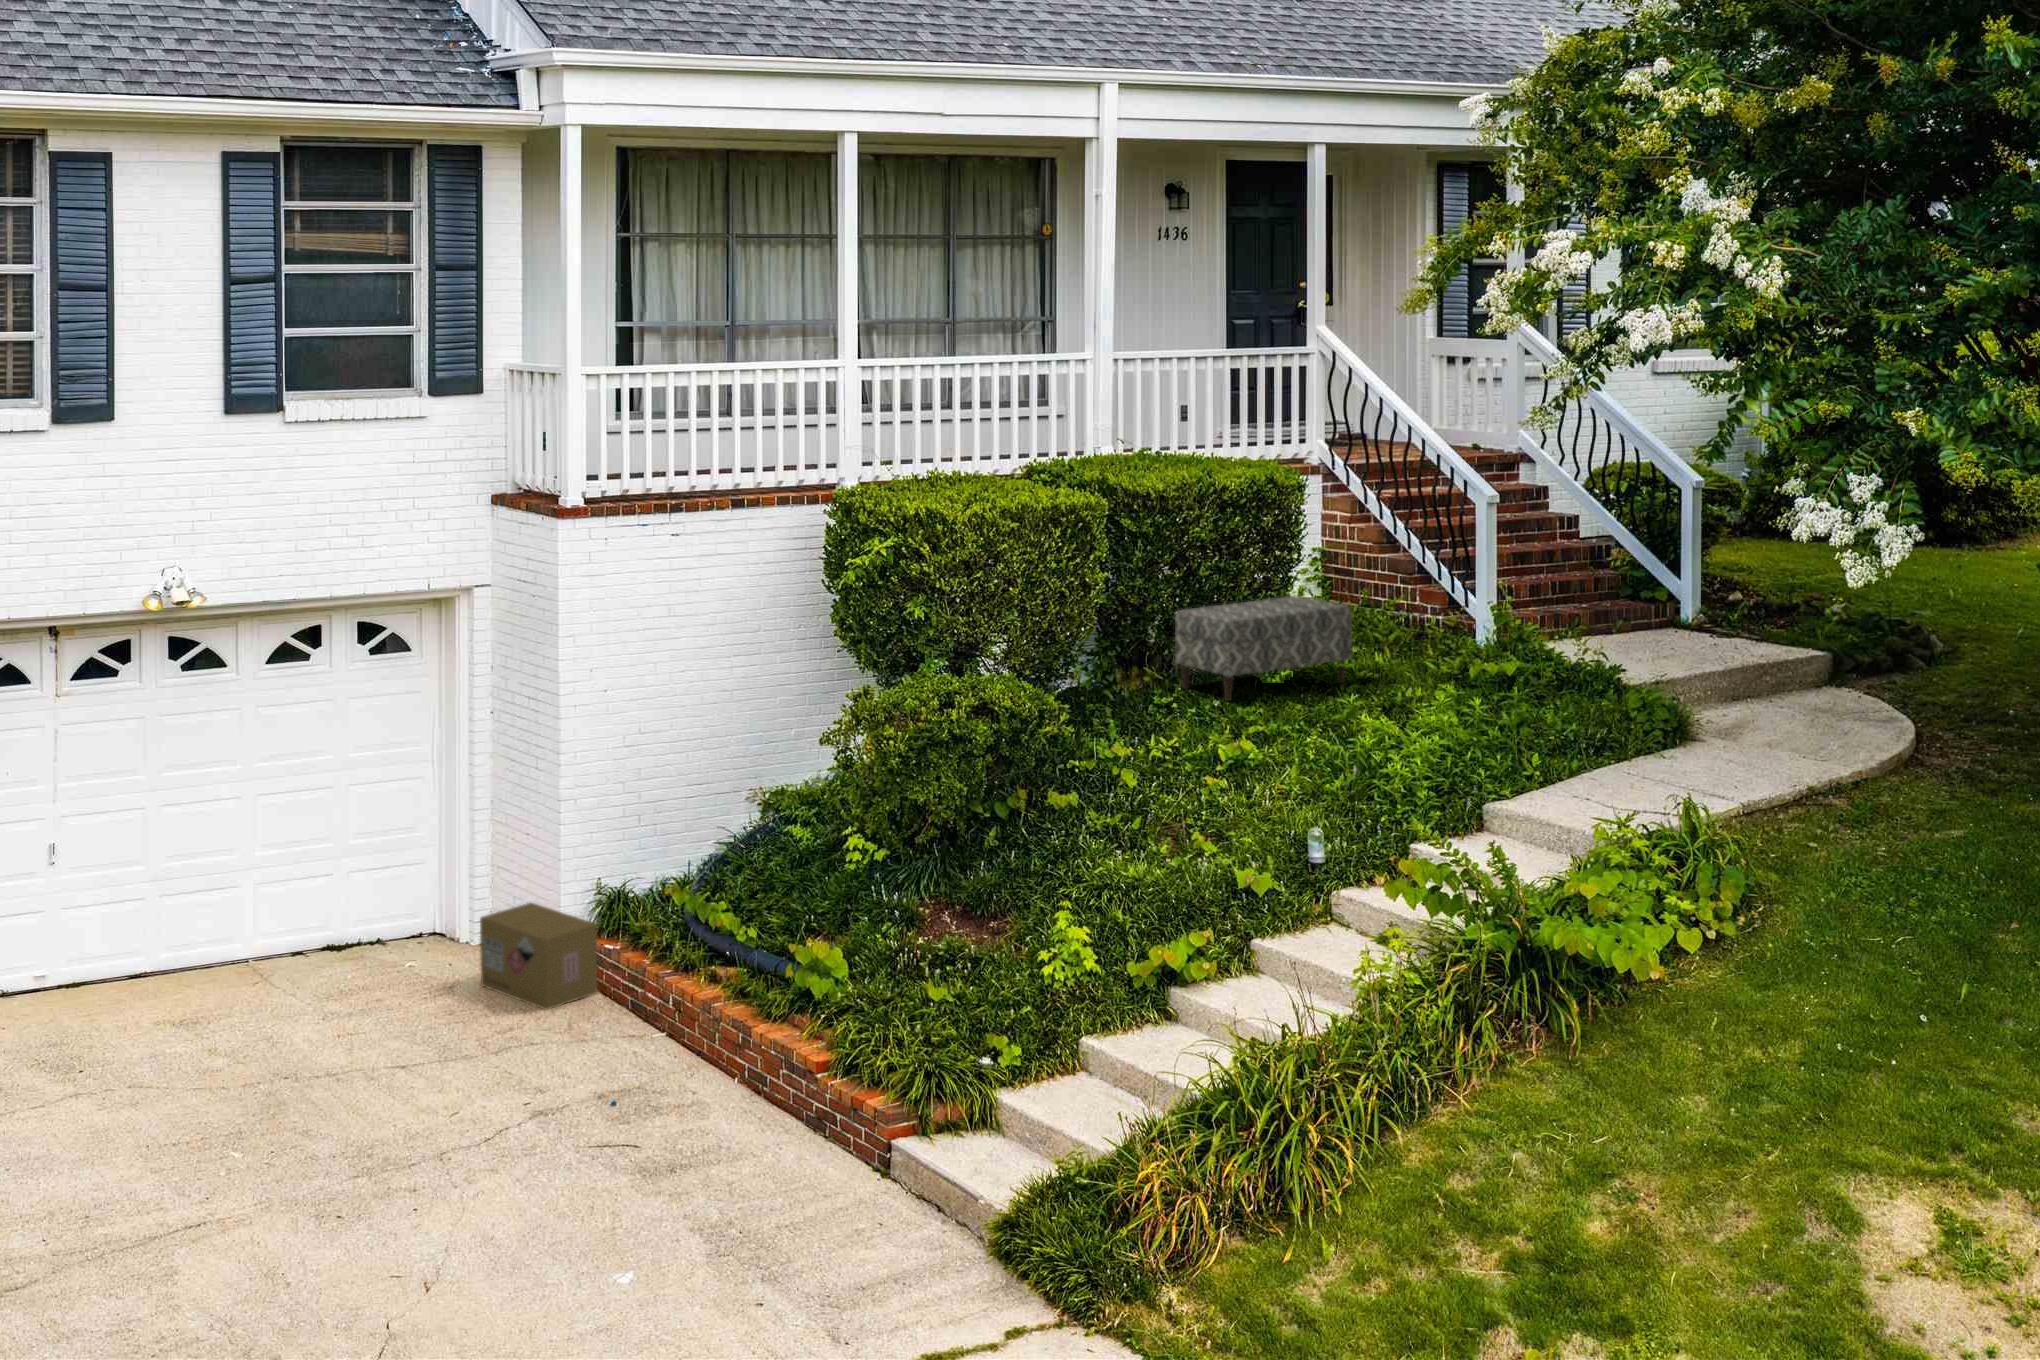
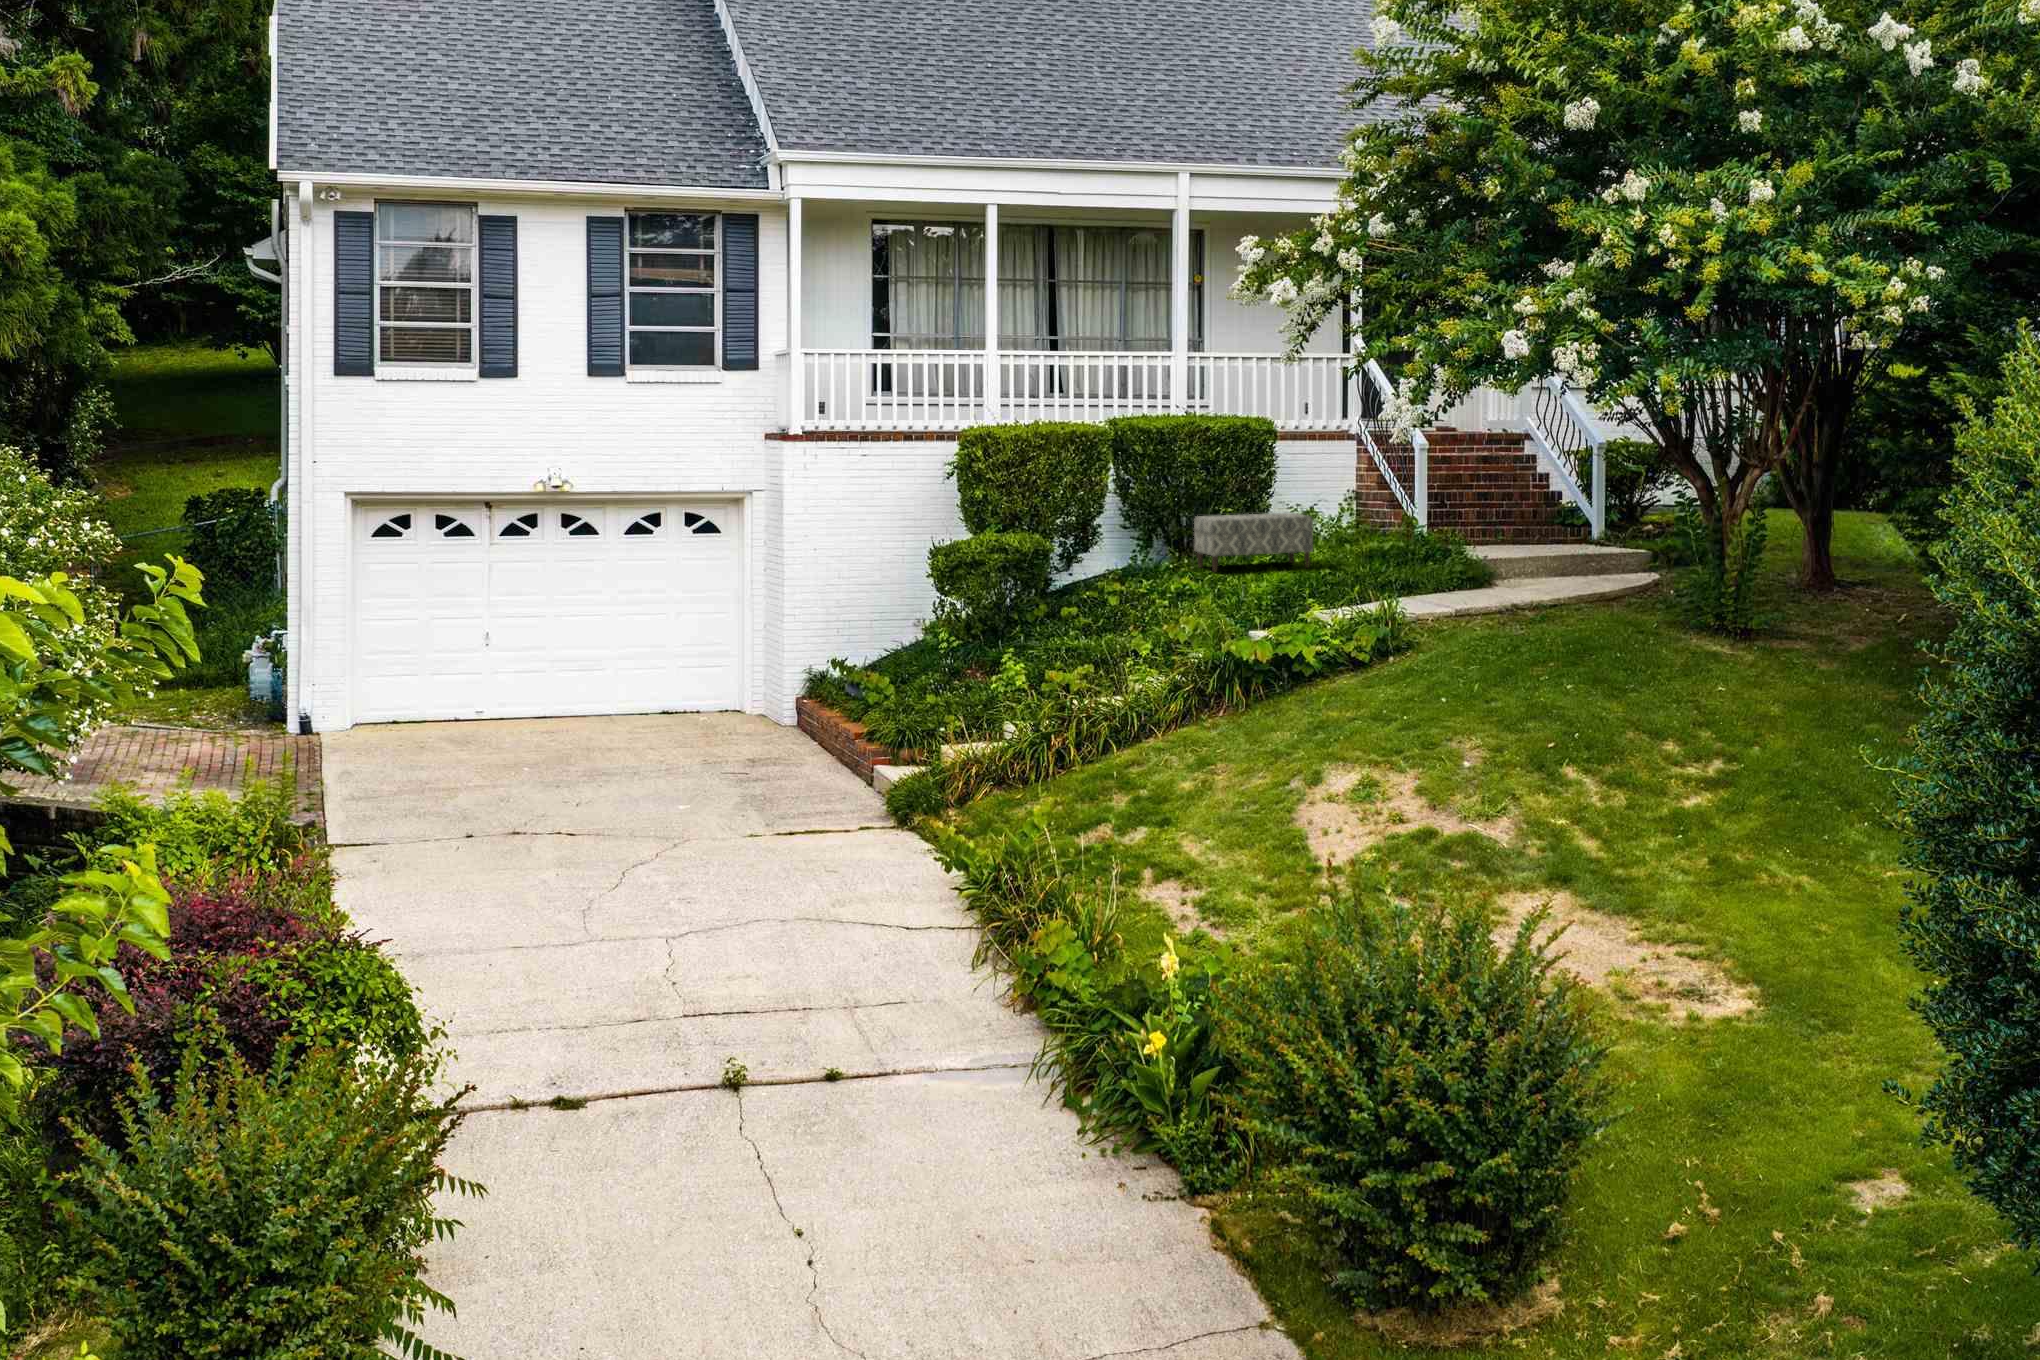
cardboard box: present [480,903,597,1009] -> none [732,684,797,739]

